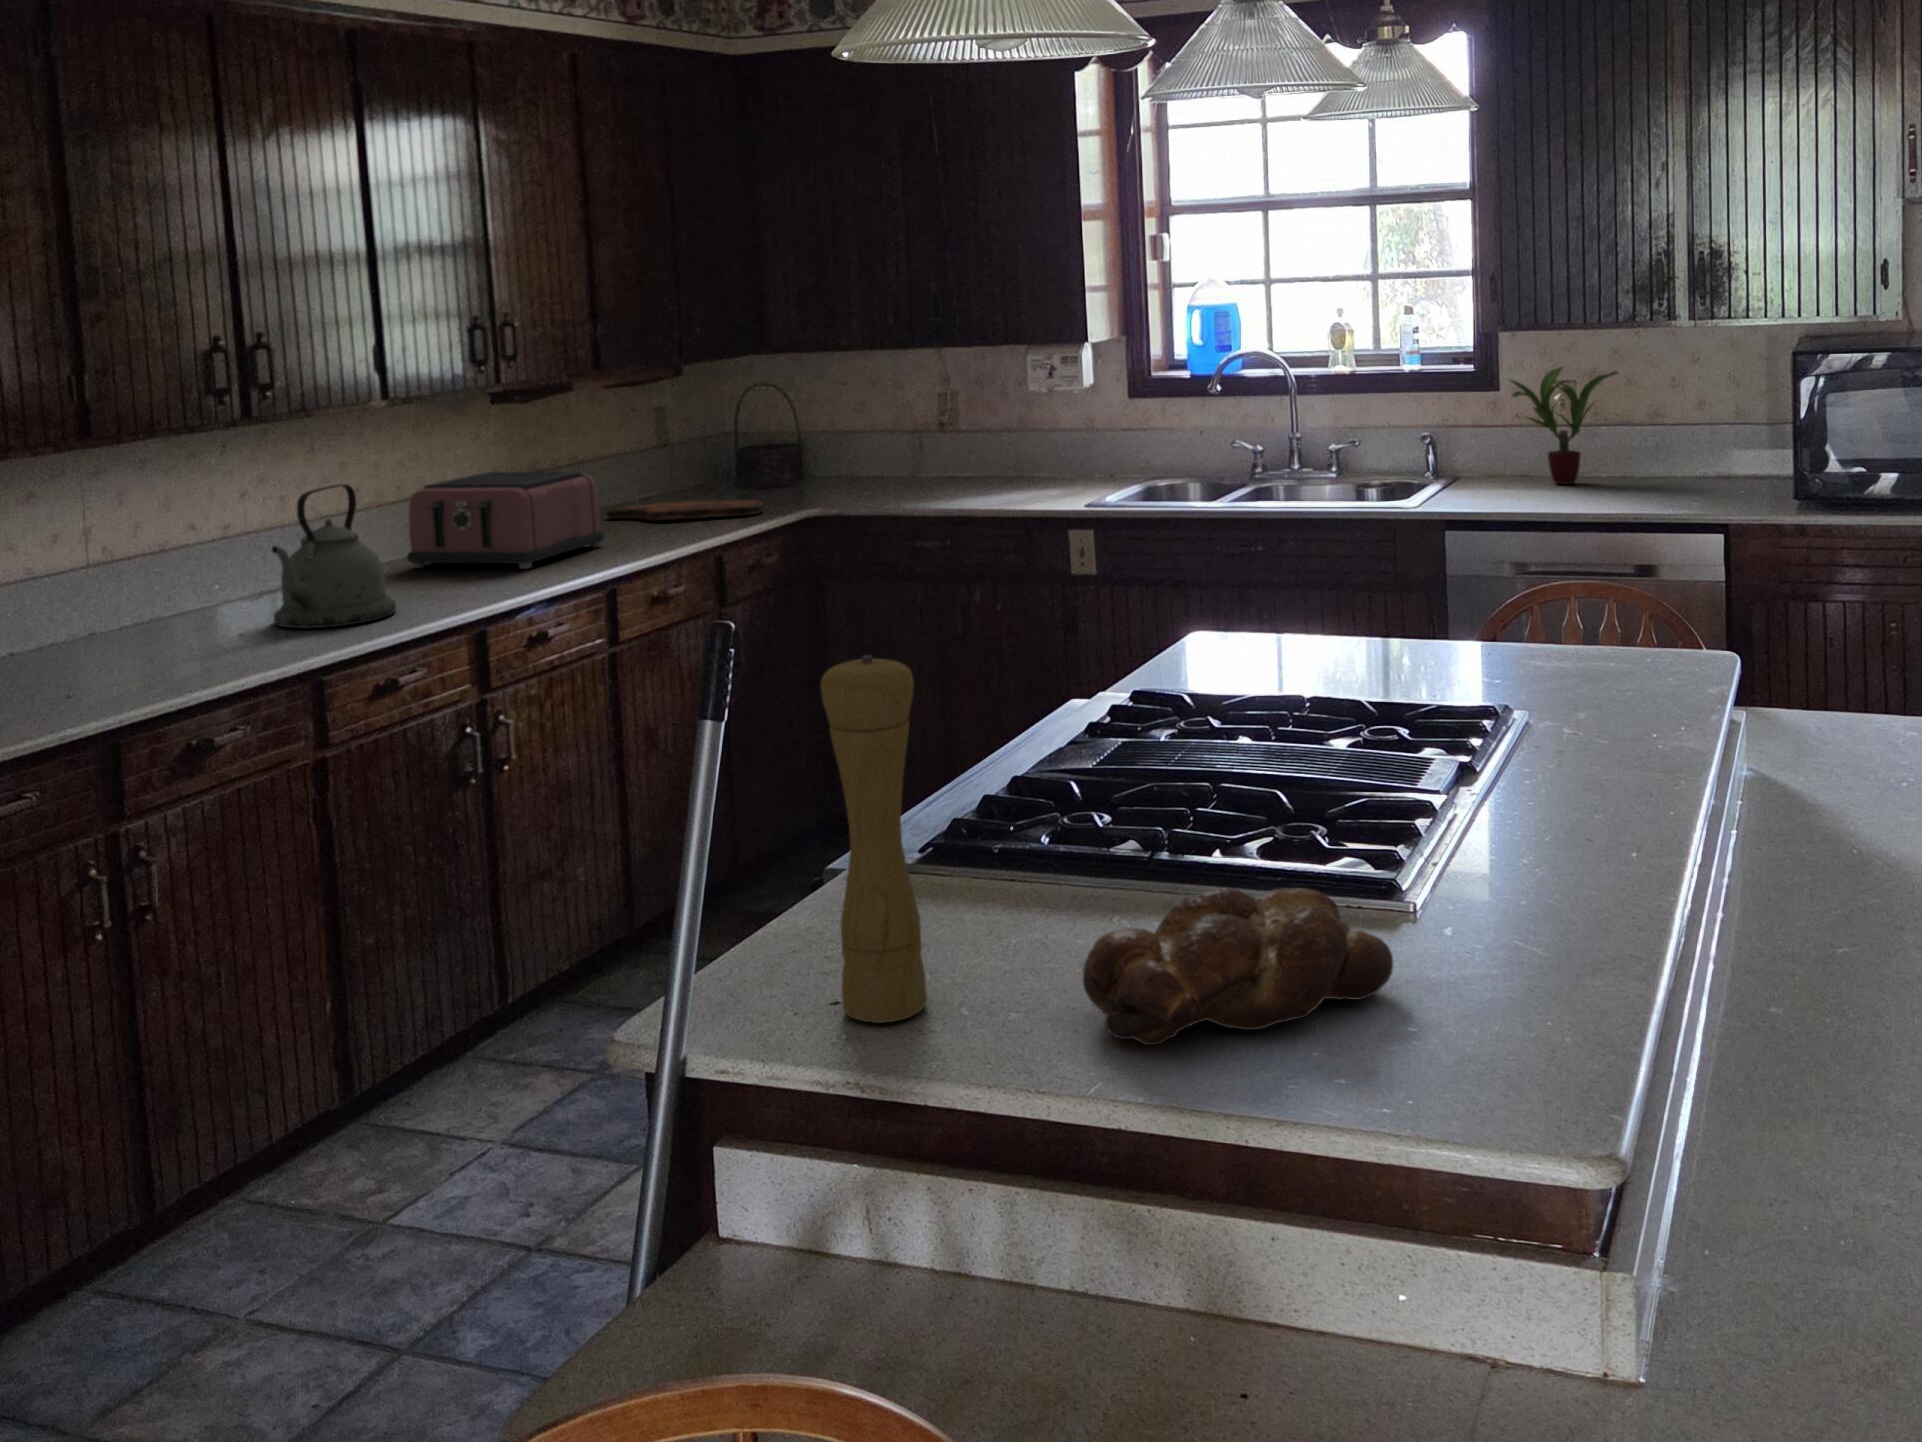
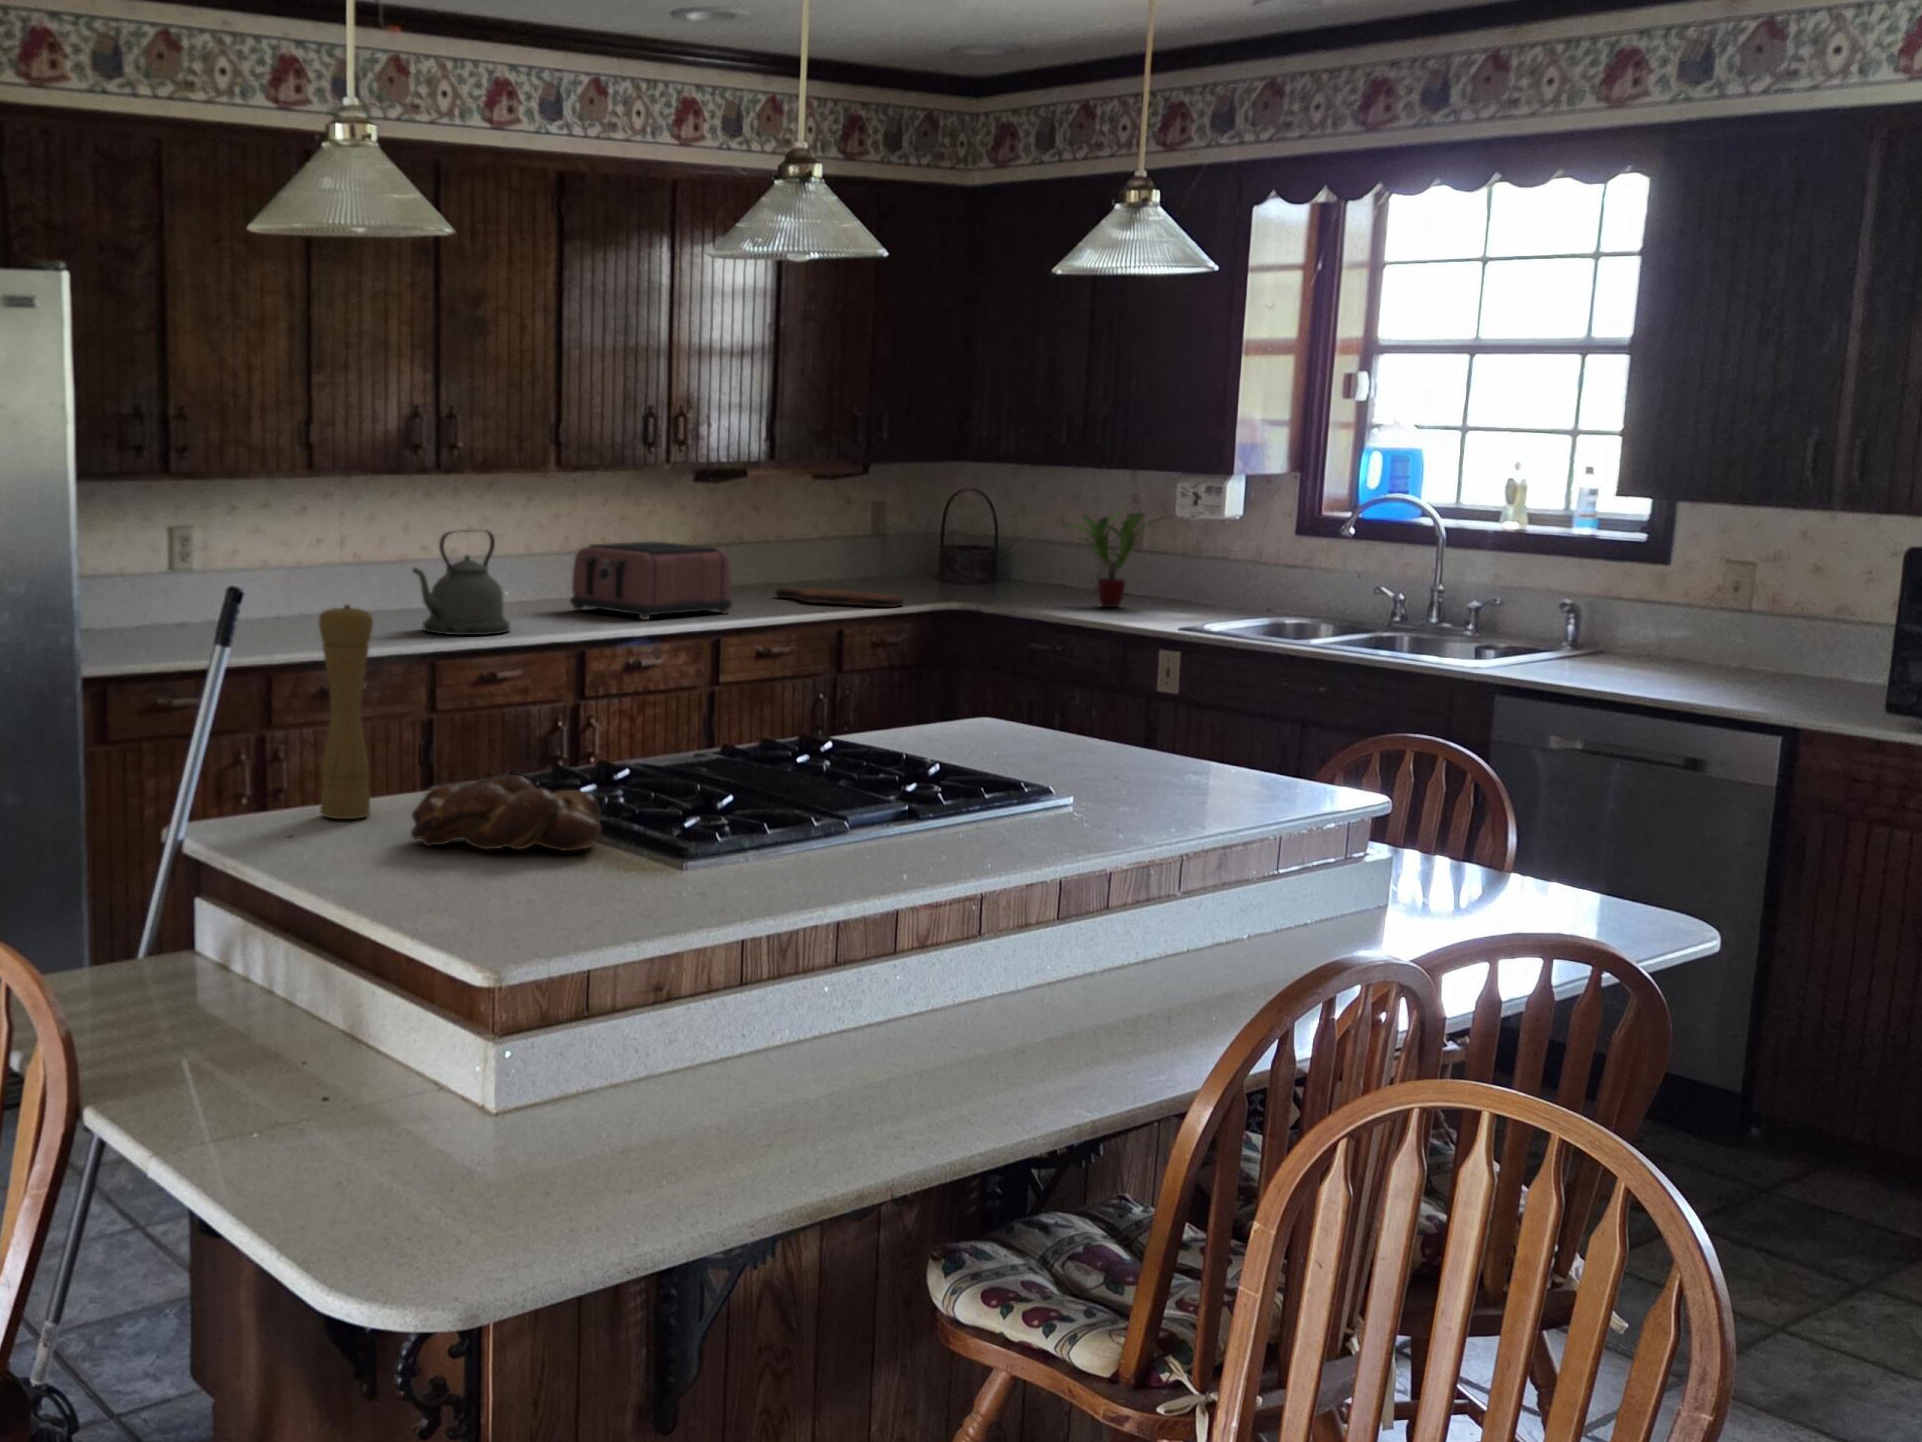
potted plant: present [1511,367,1617,484] -> present [1064,511,1171,607]

